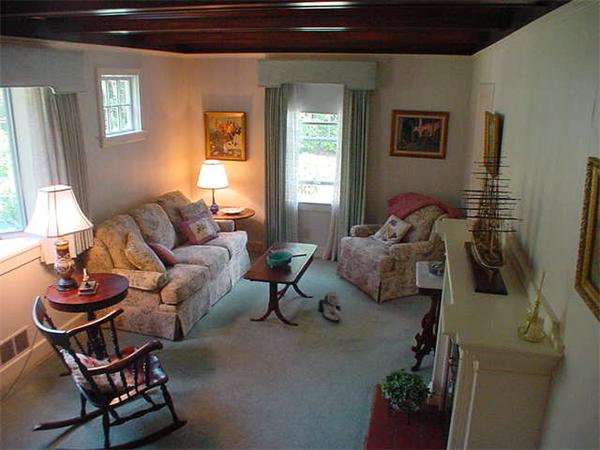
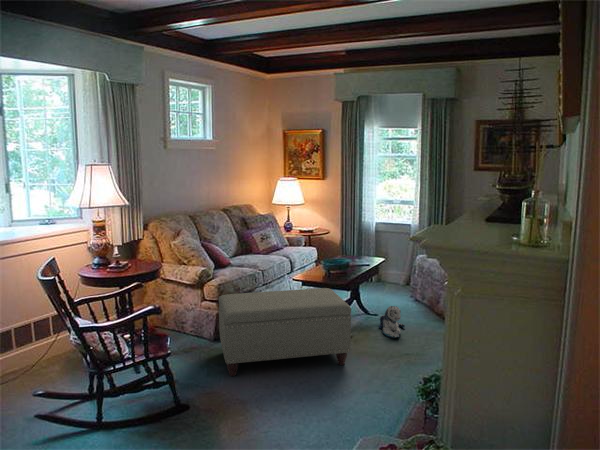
ottoman: none [182,285,308,379] -> present [219,288,352,376]

